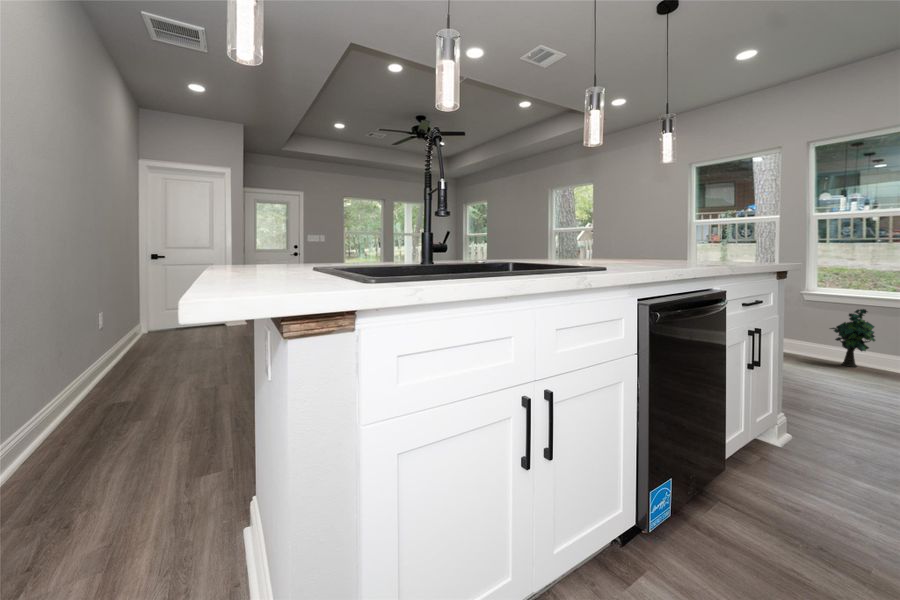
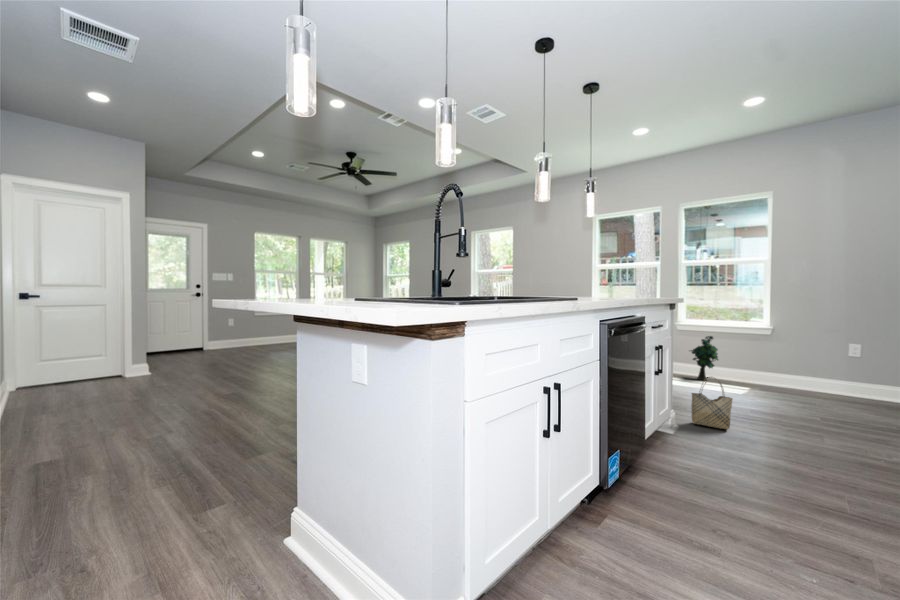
woven basket: none [816,369,884,442] -> present [691,377,733,429]

